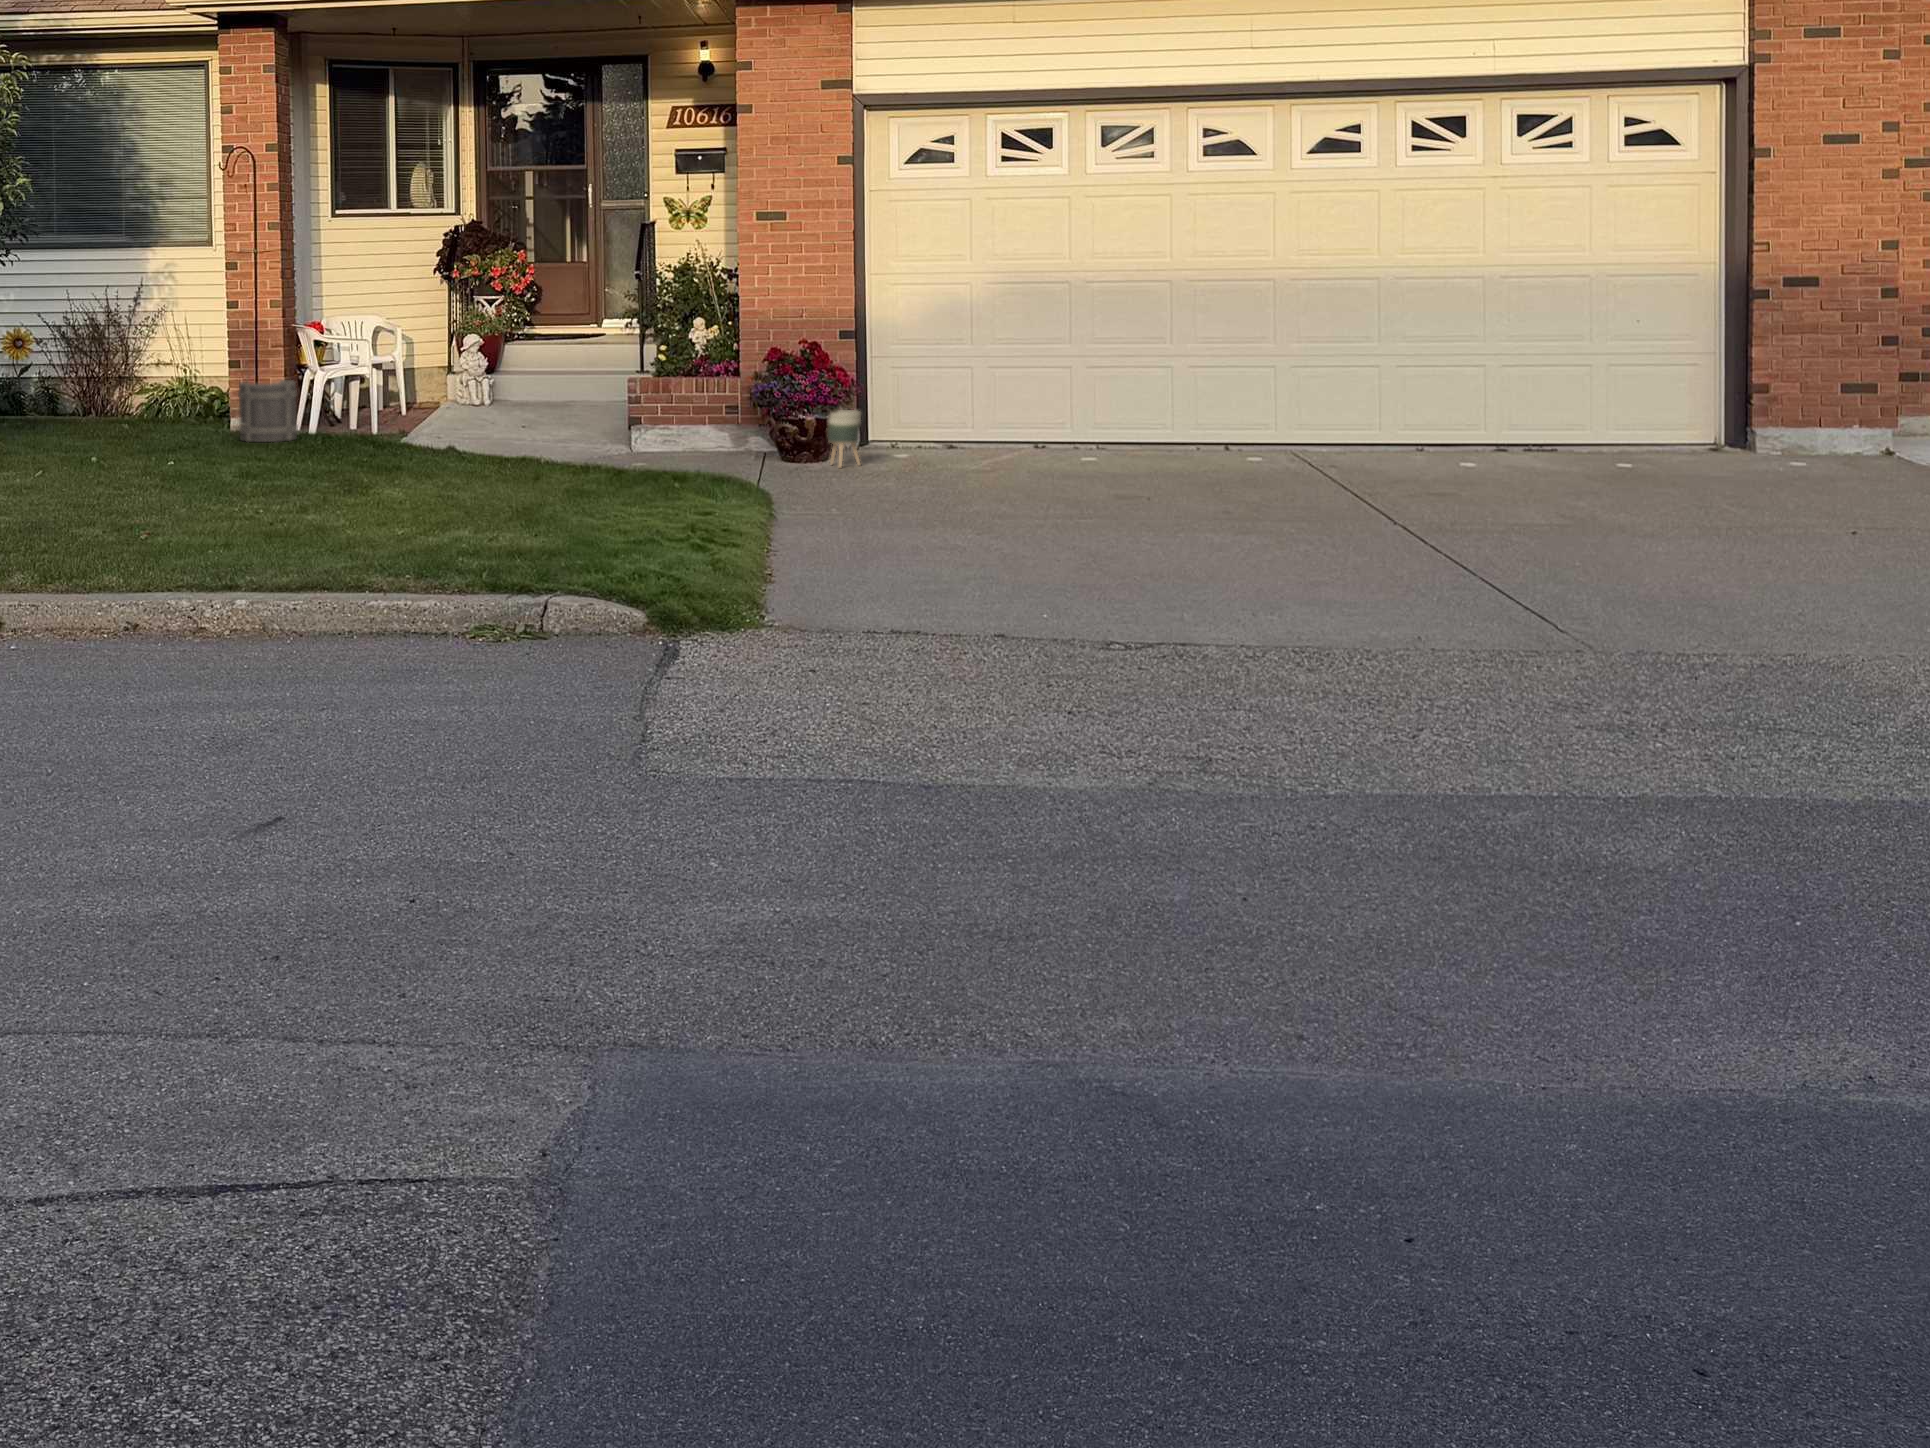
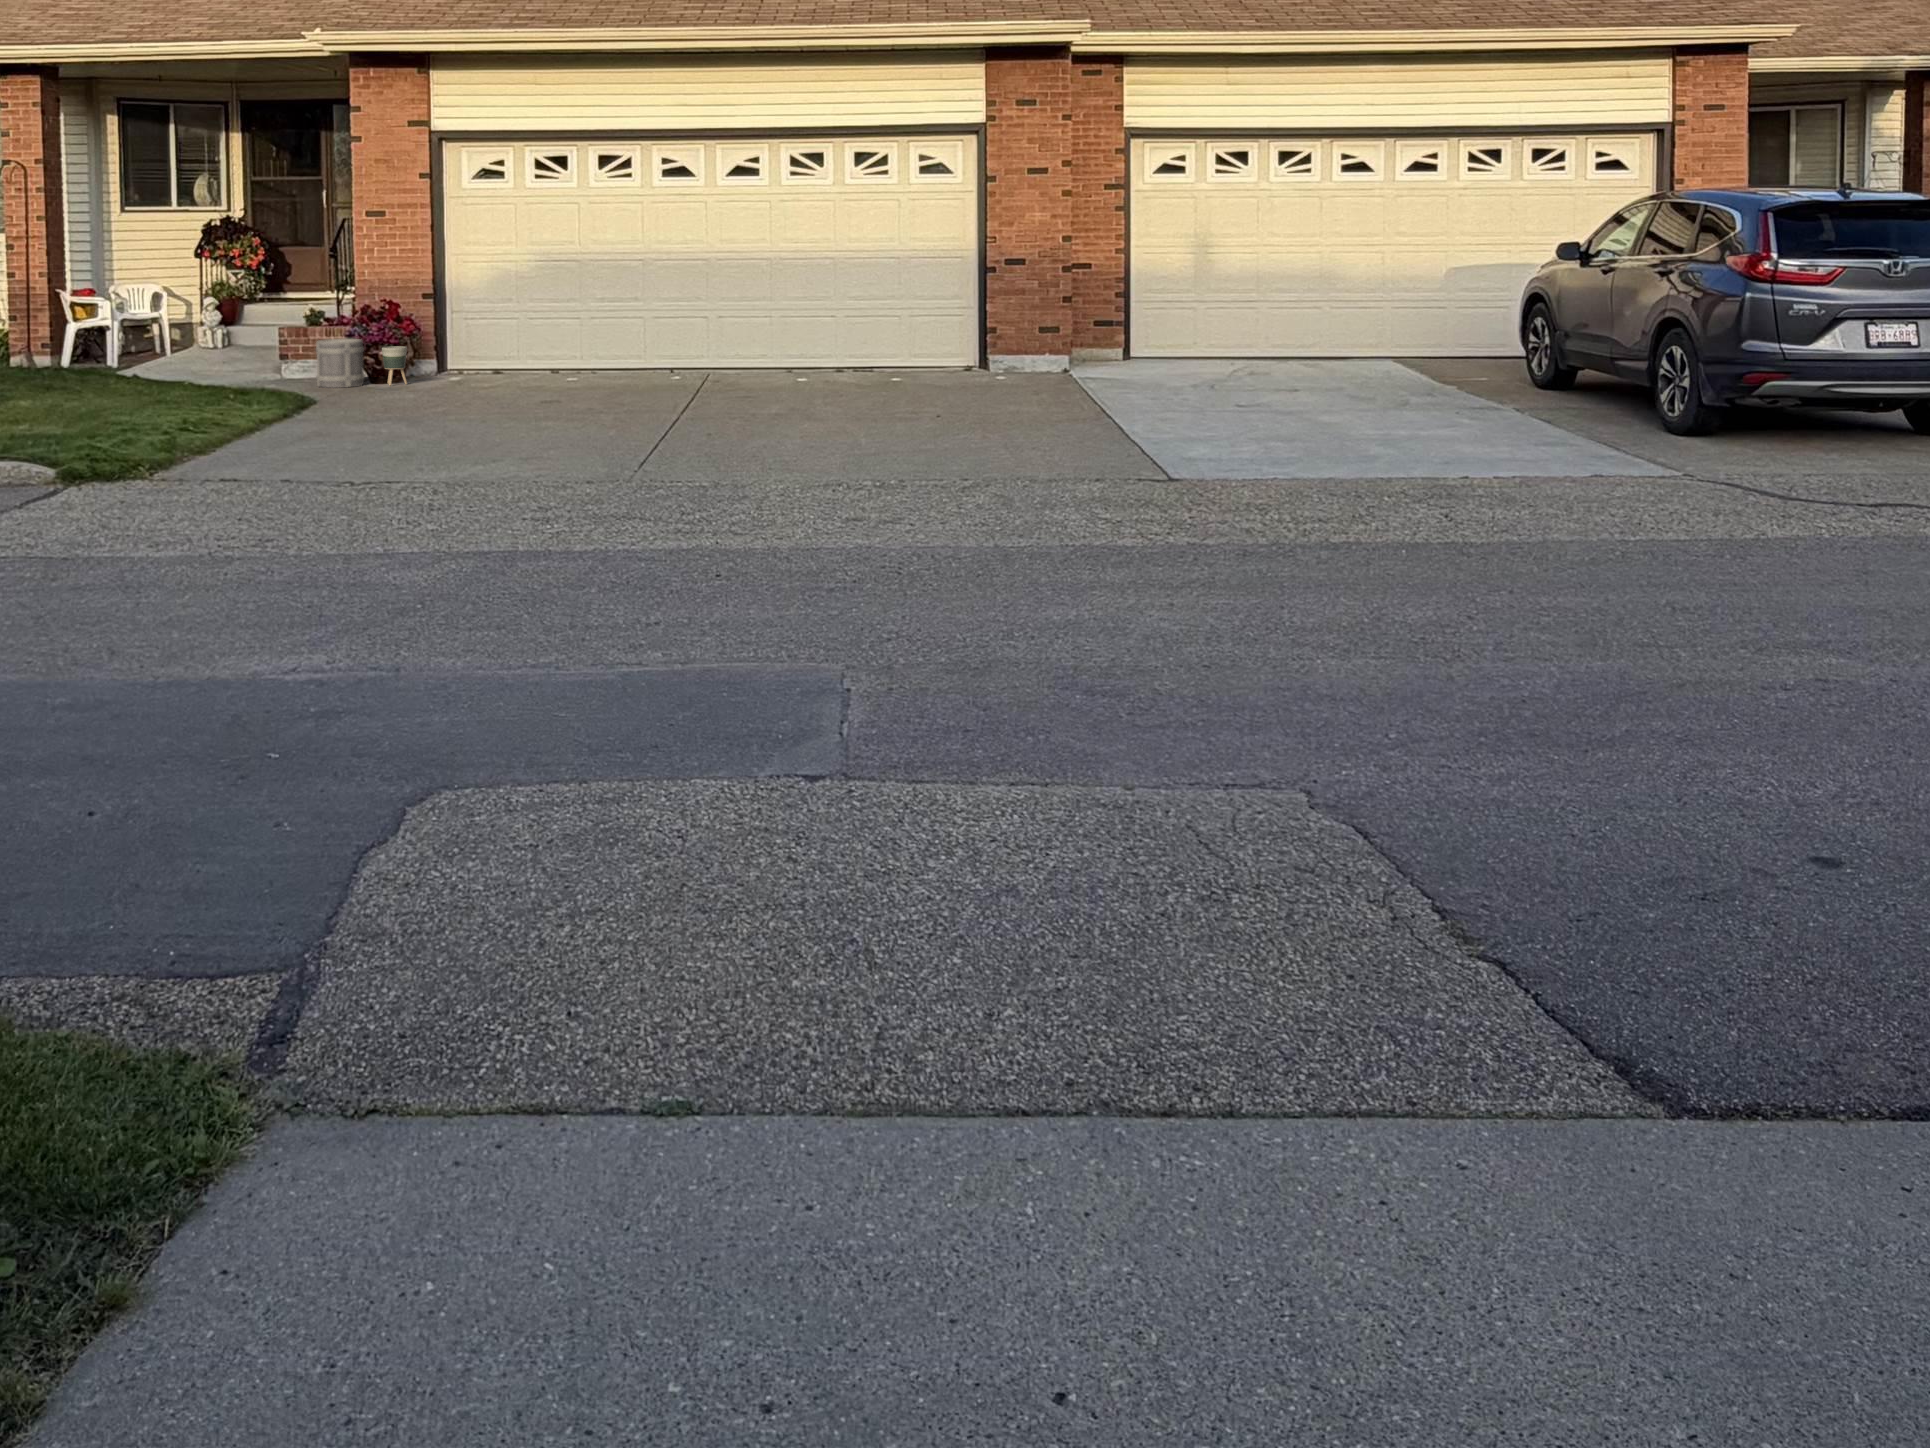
bucket: present [238,380,298,442] -> present [316,339,364,388]

